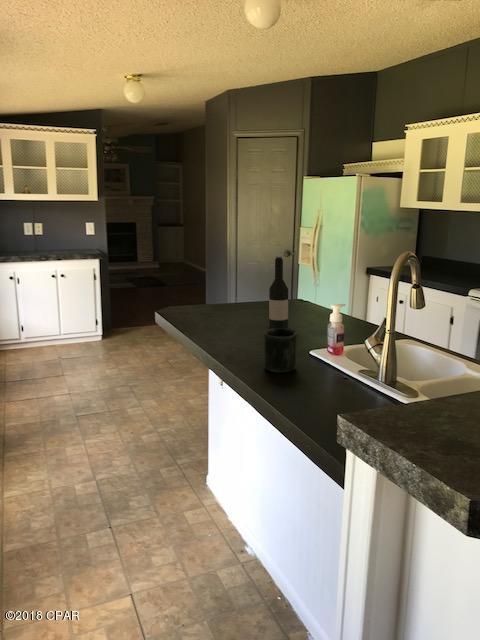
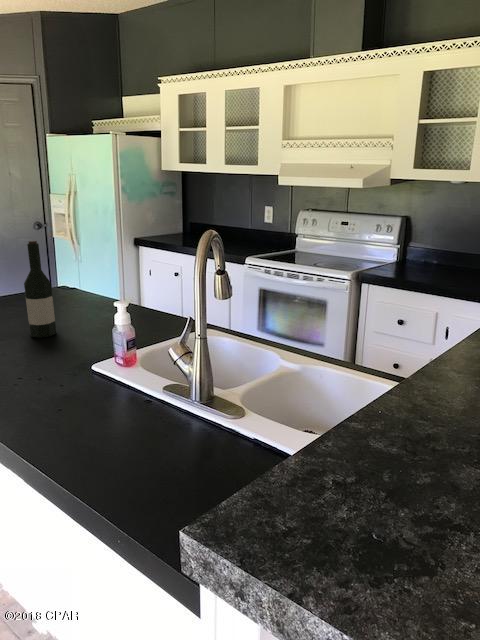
mug: present [264,328,297,373] -> none [26,345,79,410]

